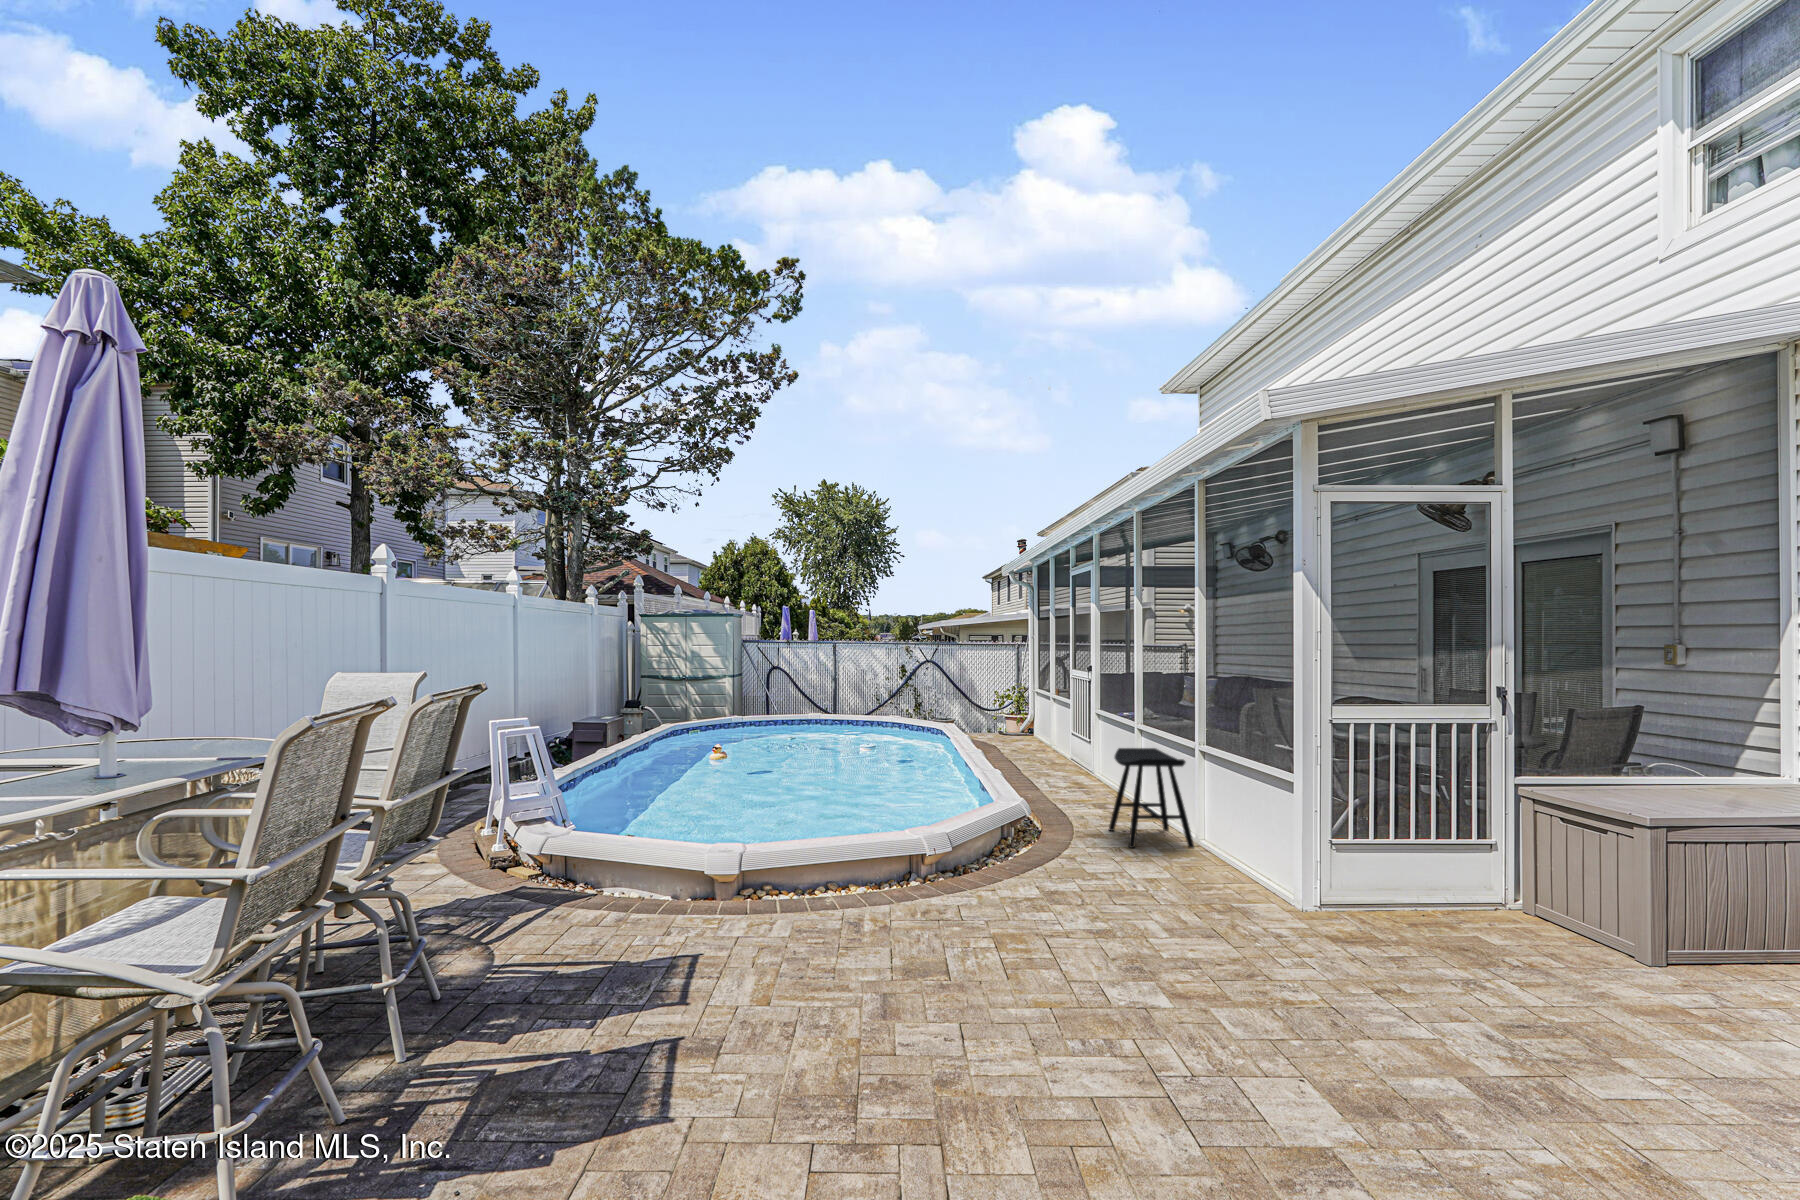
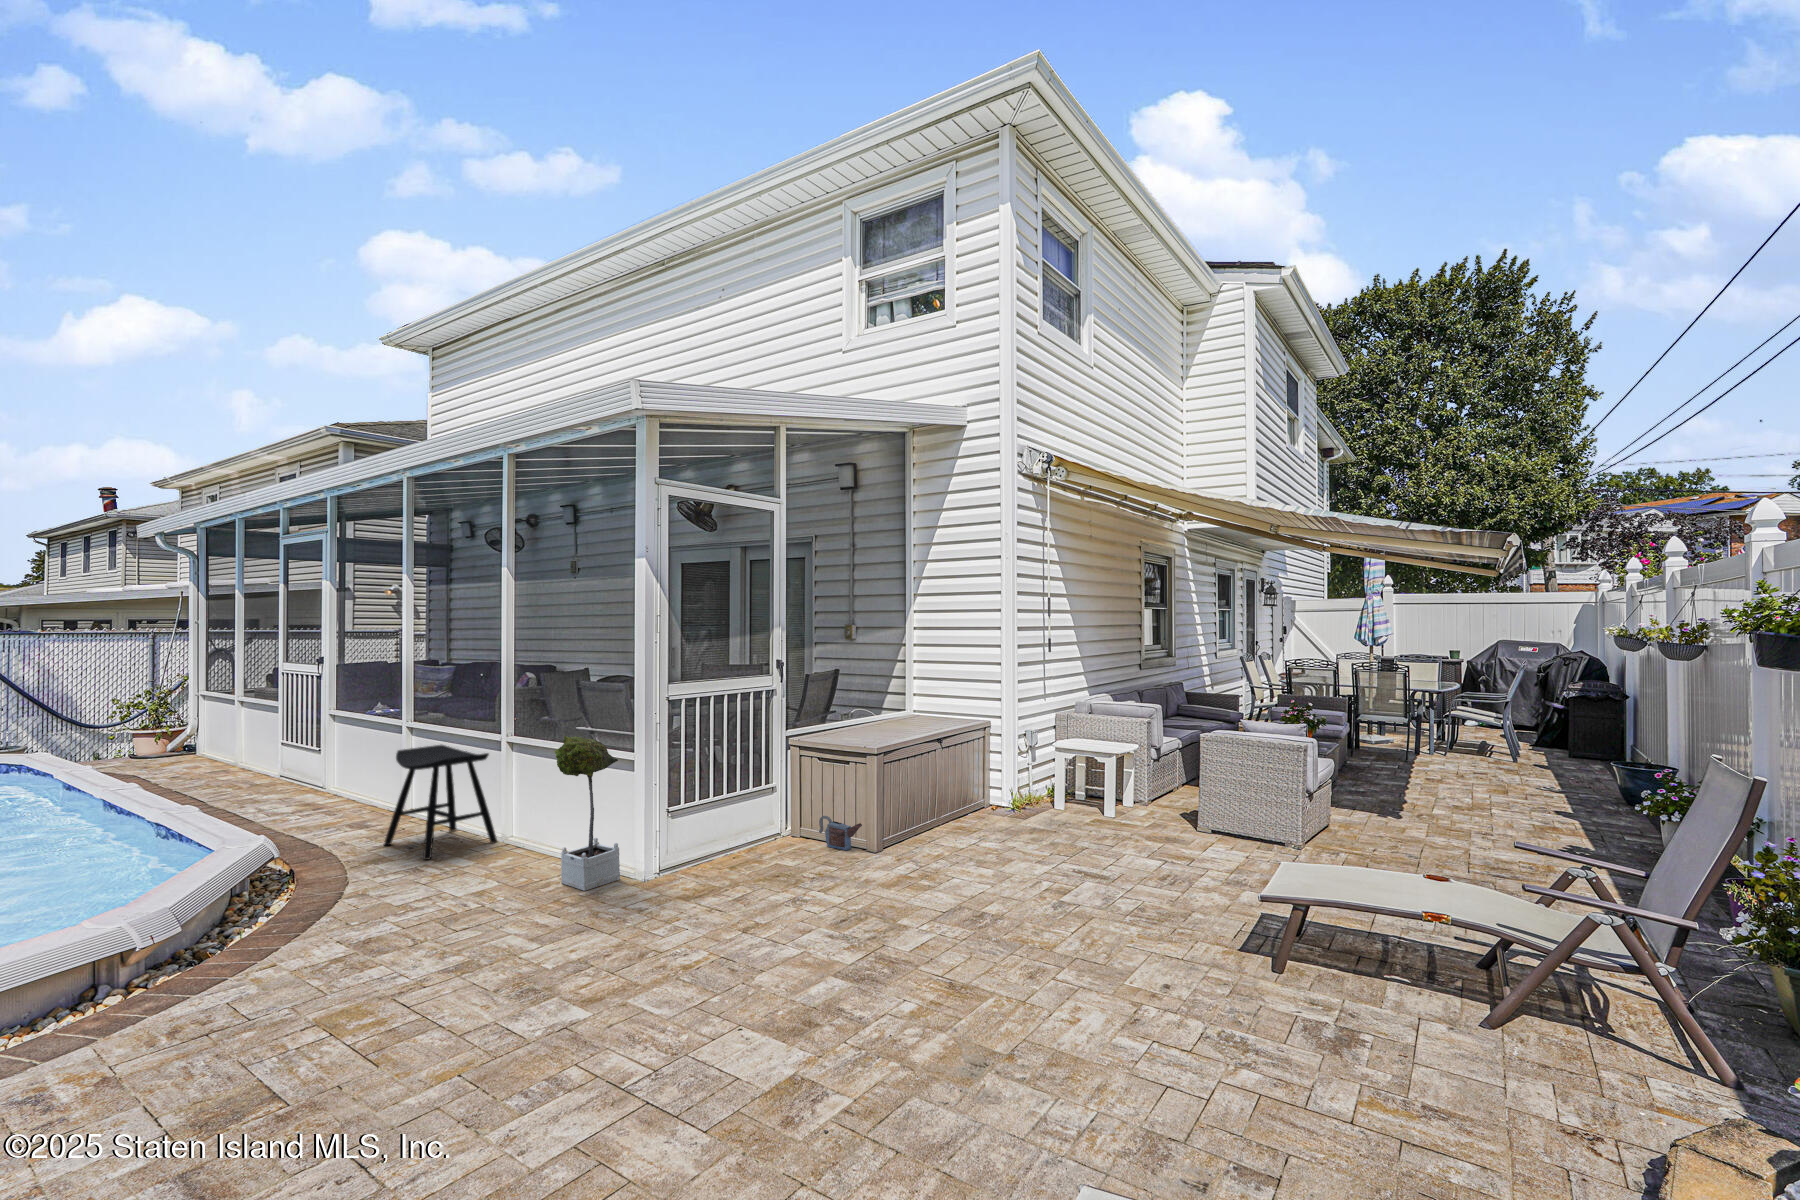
potted tree: none [1212,746,1279,905] -> present [555,735,620,891]
watering can: none [1559,900,1622,955] -> present [819,816,862,850]

